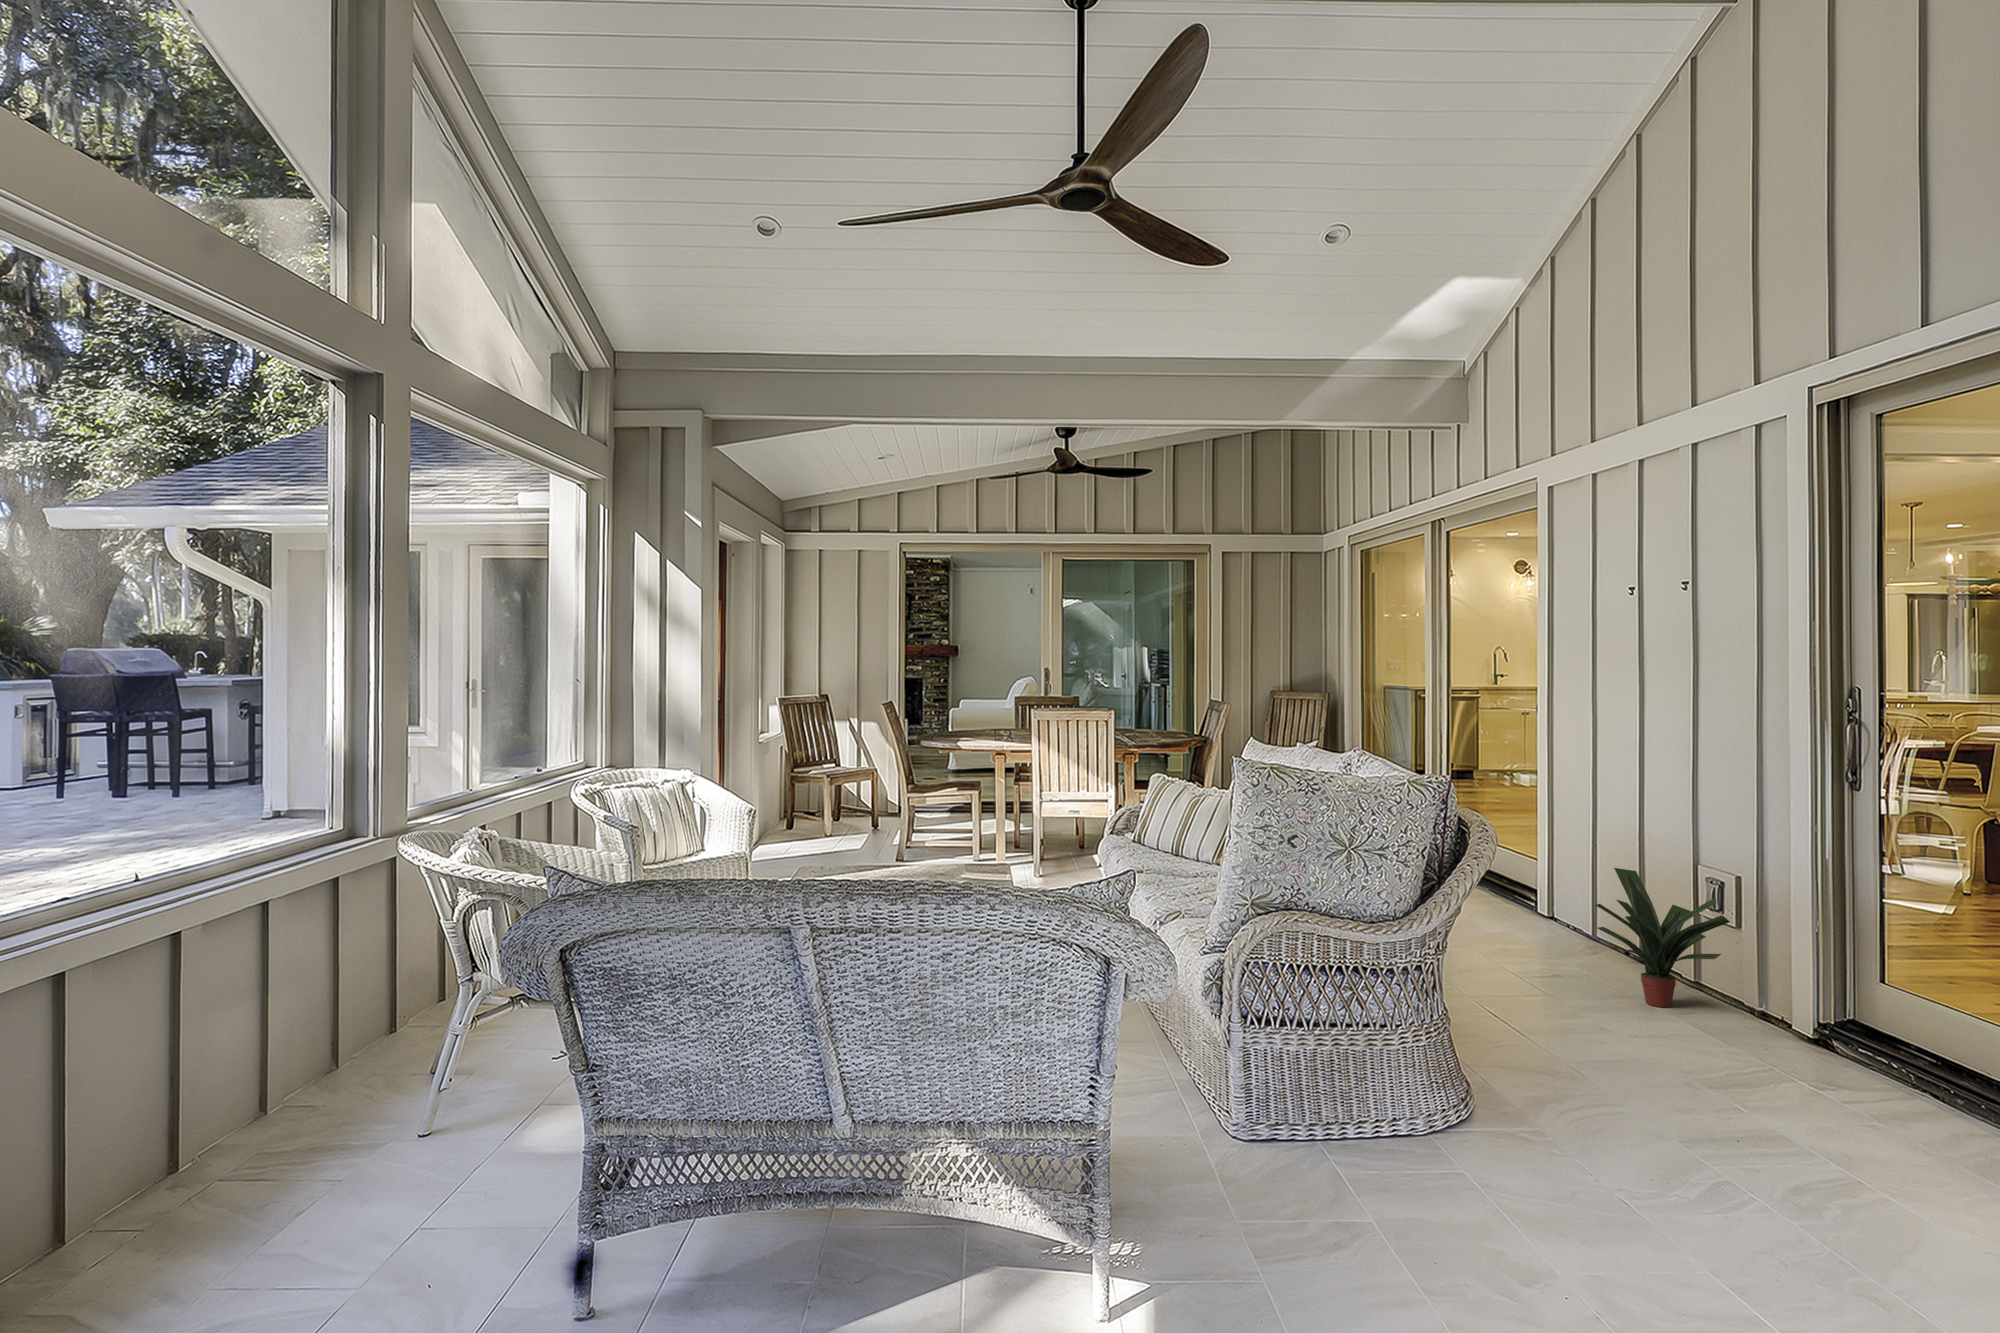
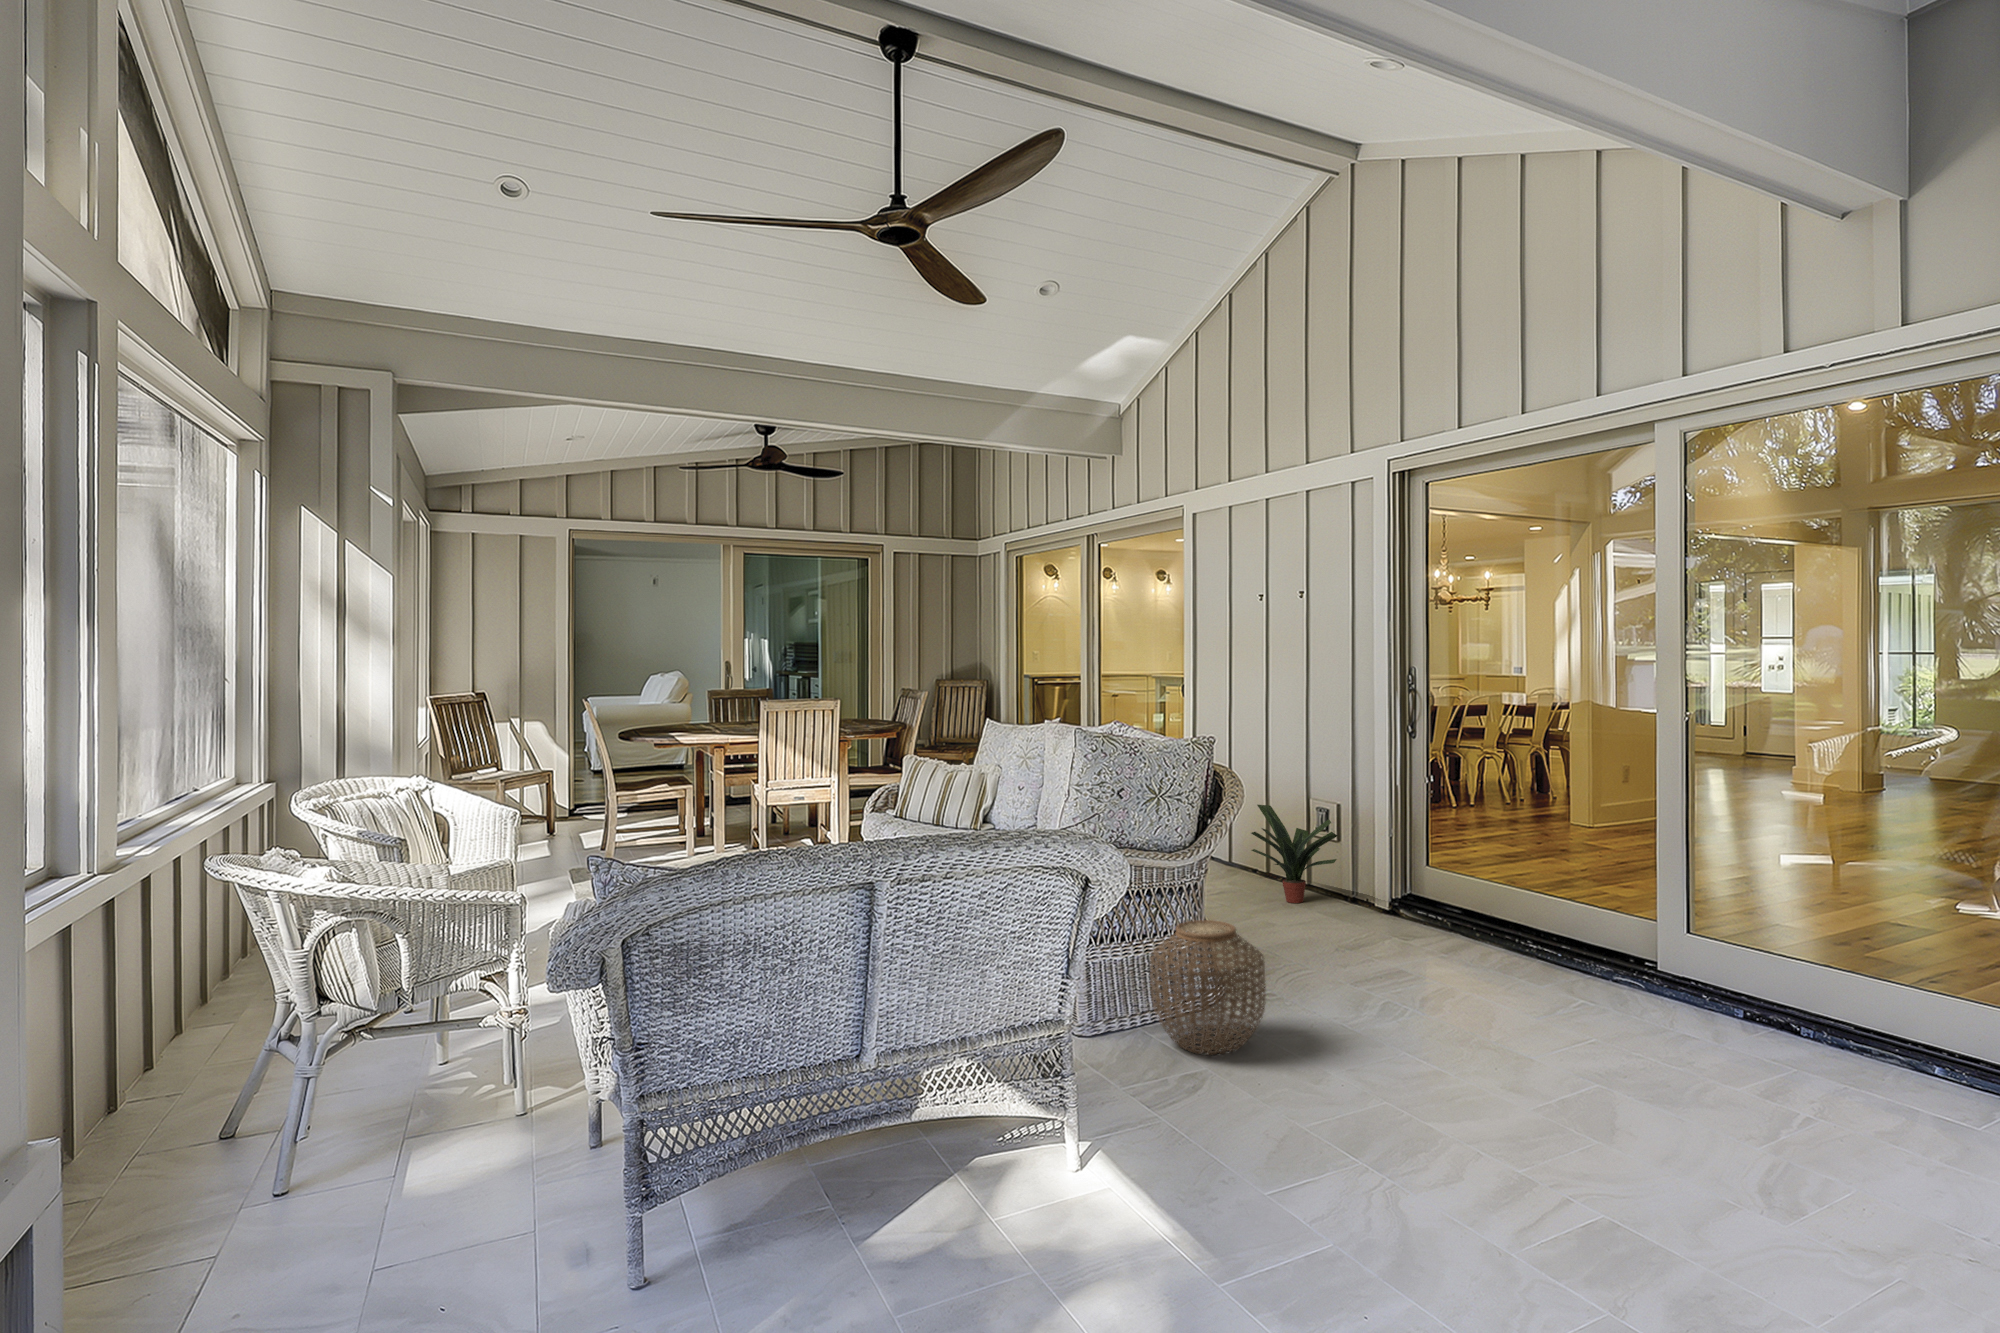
woven basket: none [1317,1015,1476,1199] -> present [1150,920,1265,1055]

